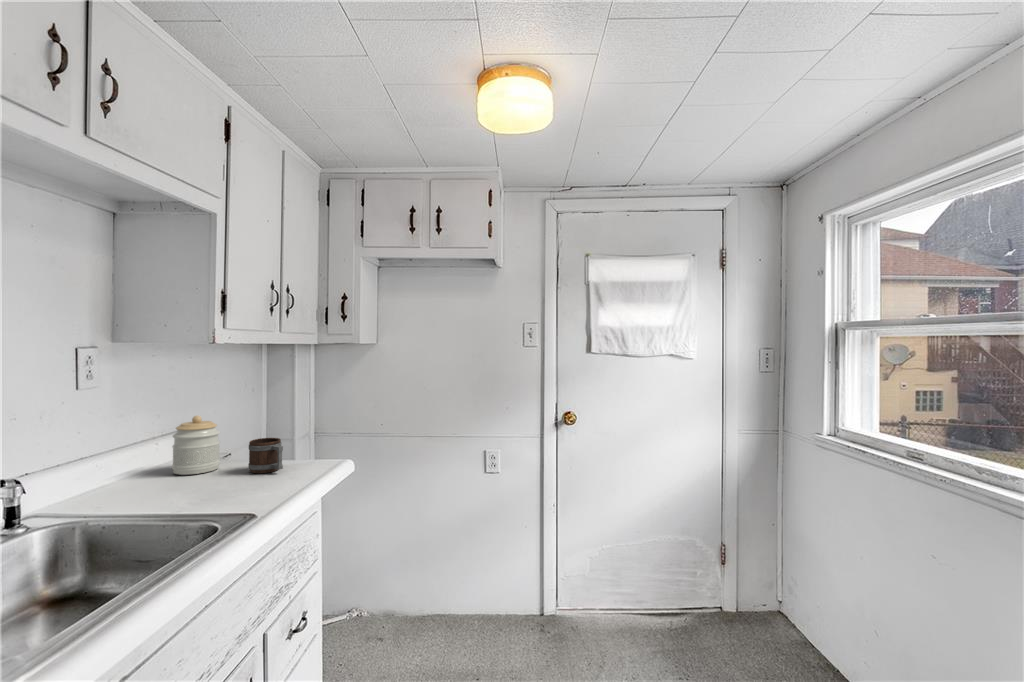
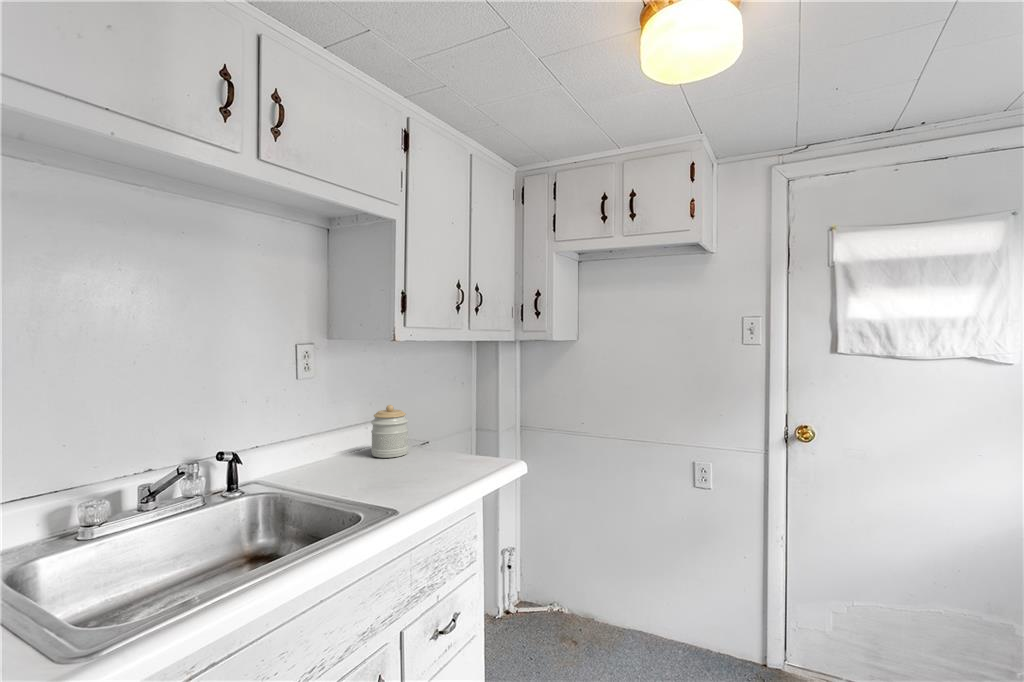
mug: present [248,438,283,473] -> none [424,430,452,465]

